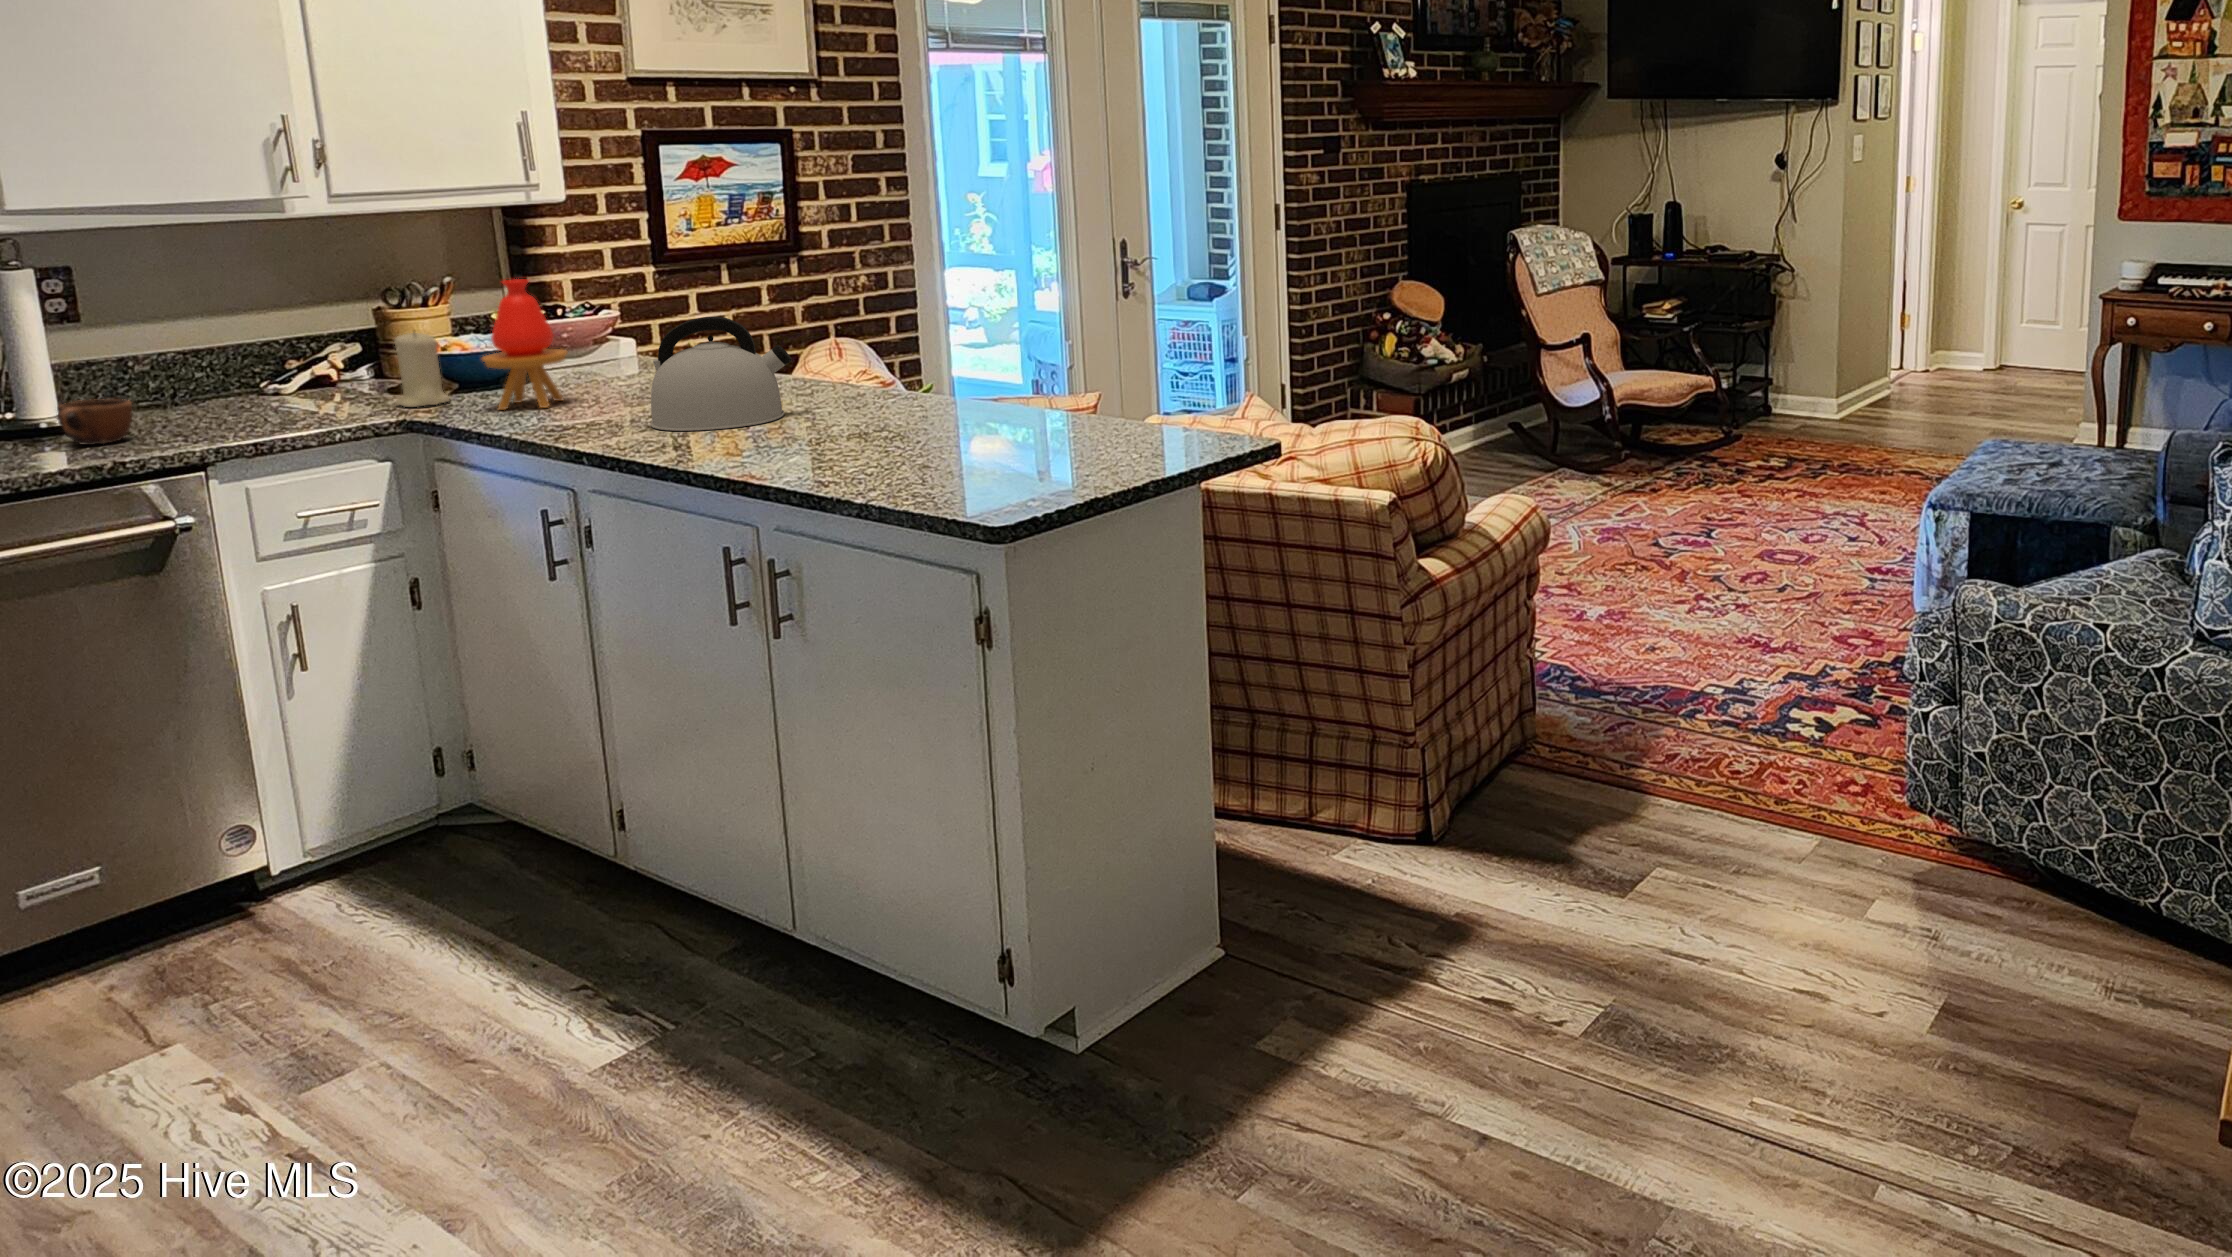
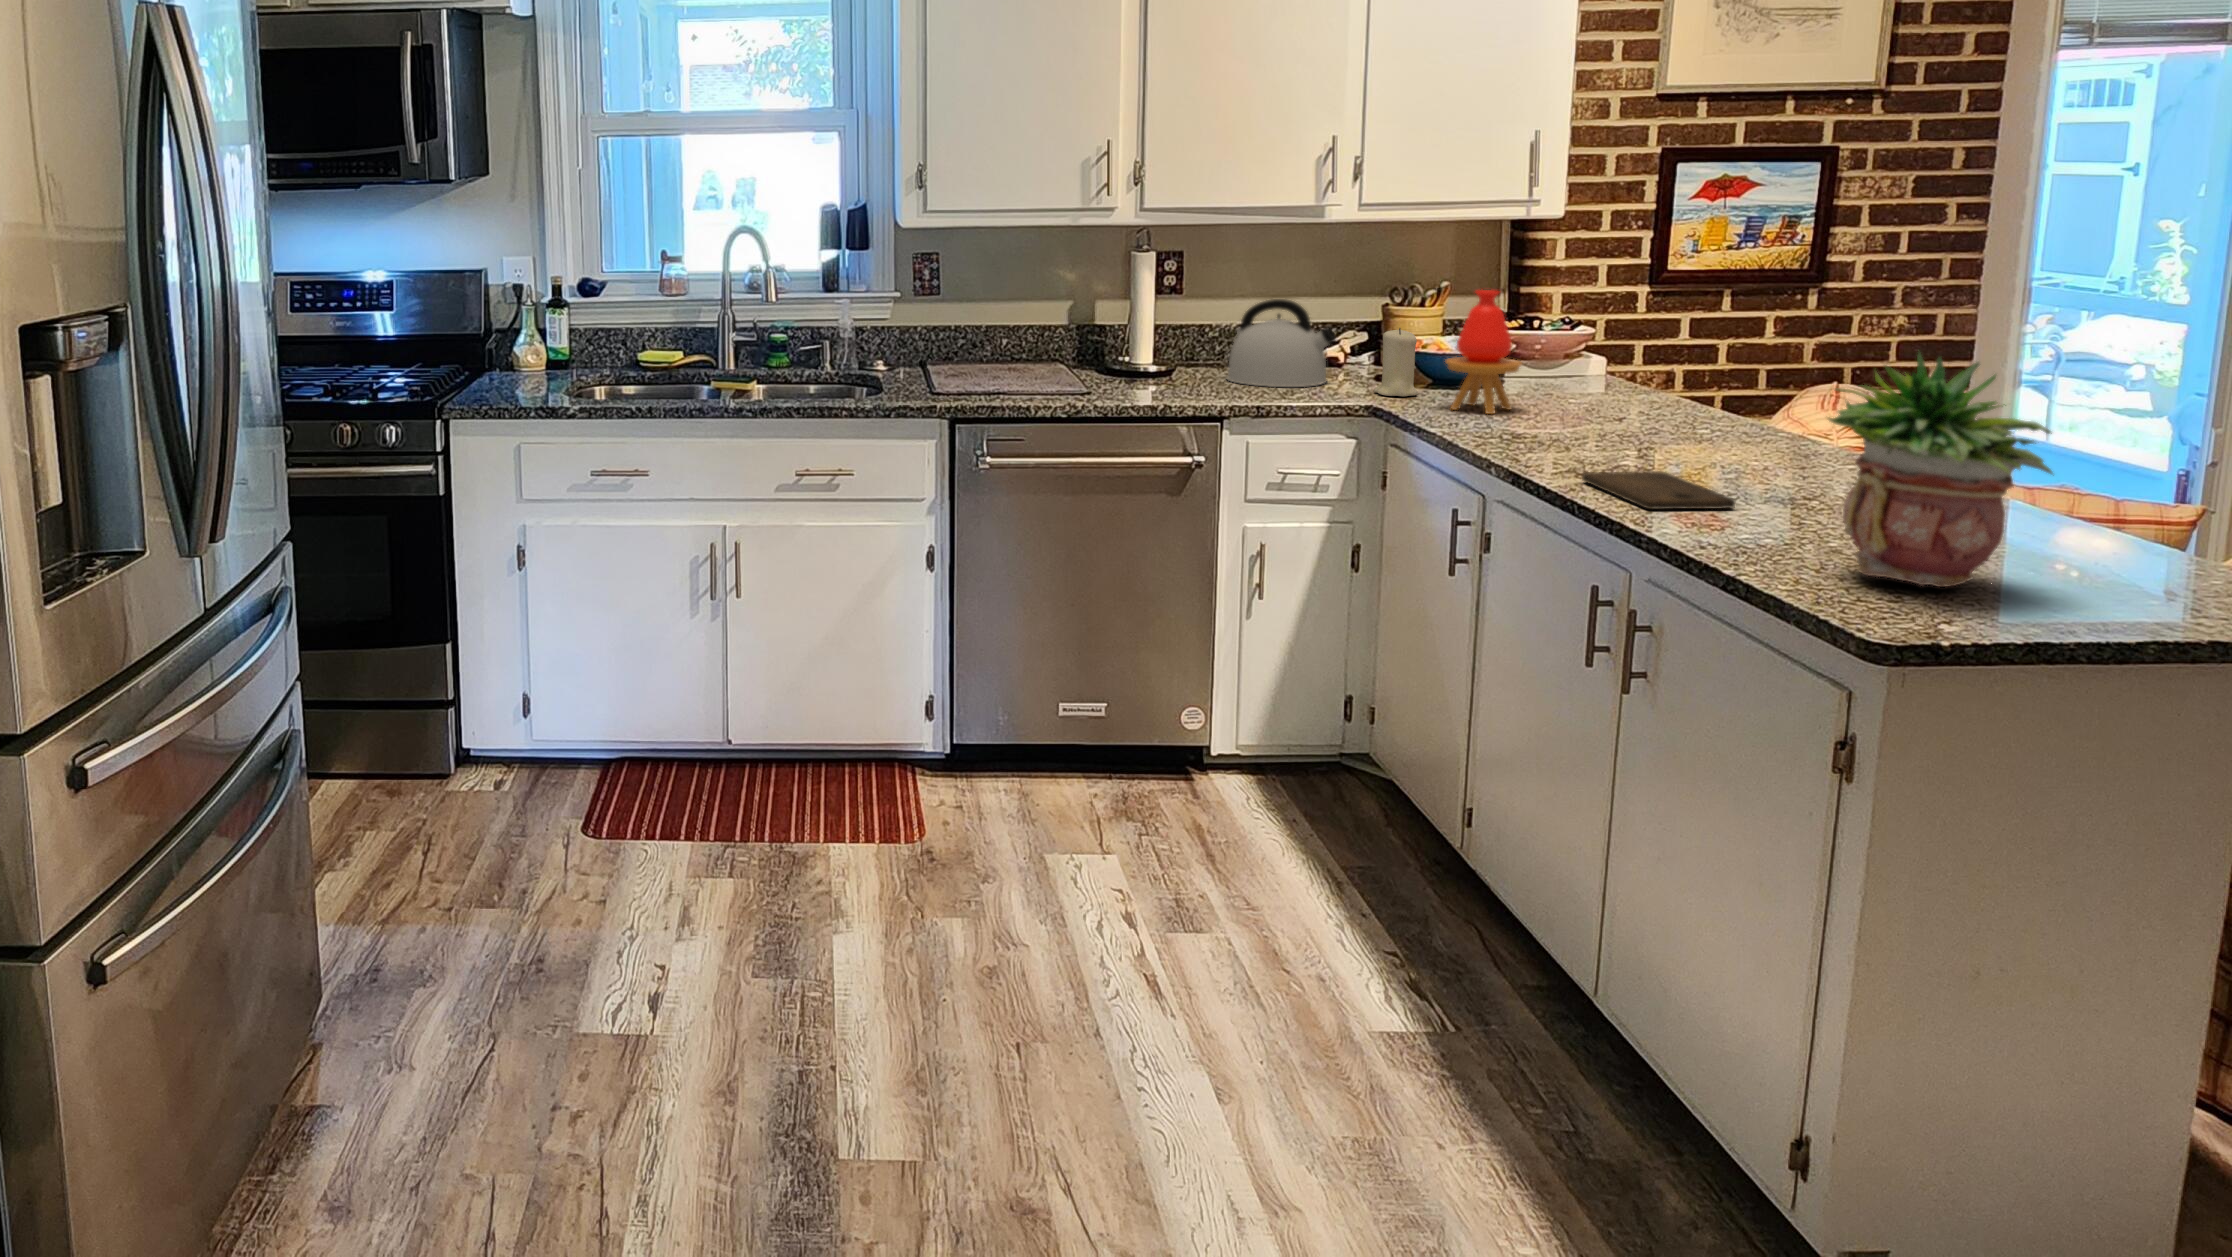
potted plant: none [907,287,1078,480] -> present [1829,353,2053,587]
kettle: present [651,317,791,431] -> present [1227,299,1336,387]
mug: present [57,399,132,445] -> none [1144,355,1192,391]
cutting board: none [683,431,830,465] -> present [1582,471,1735,509]

